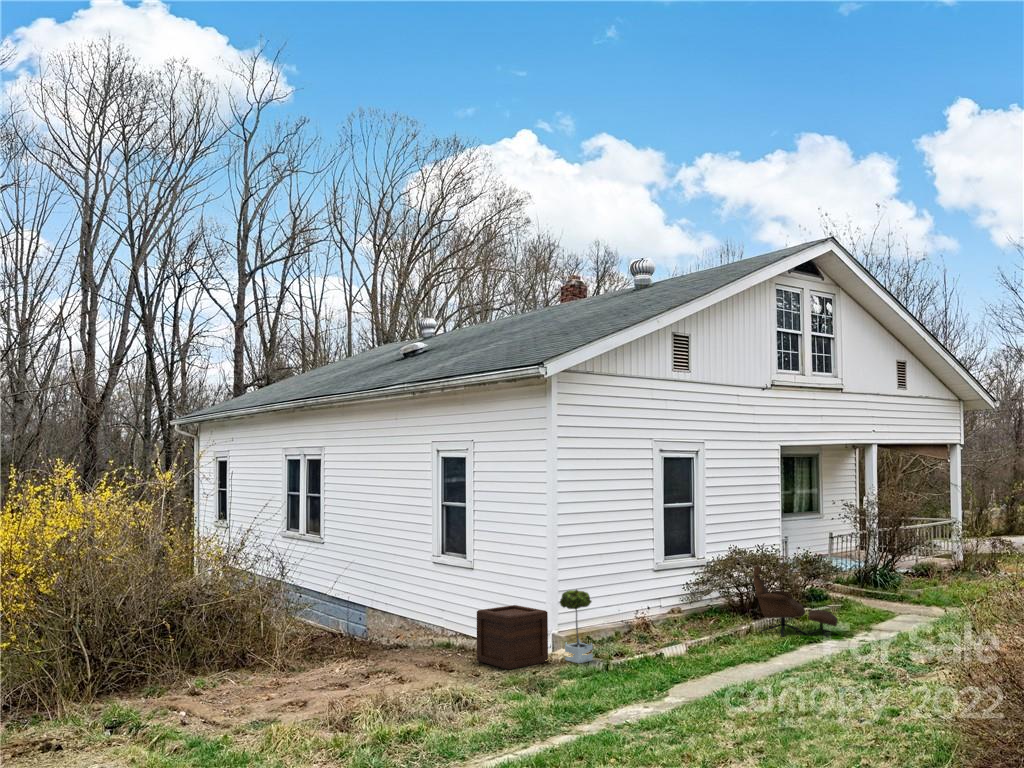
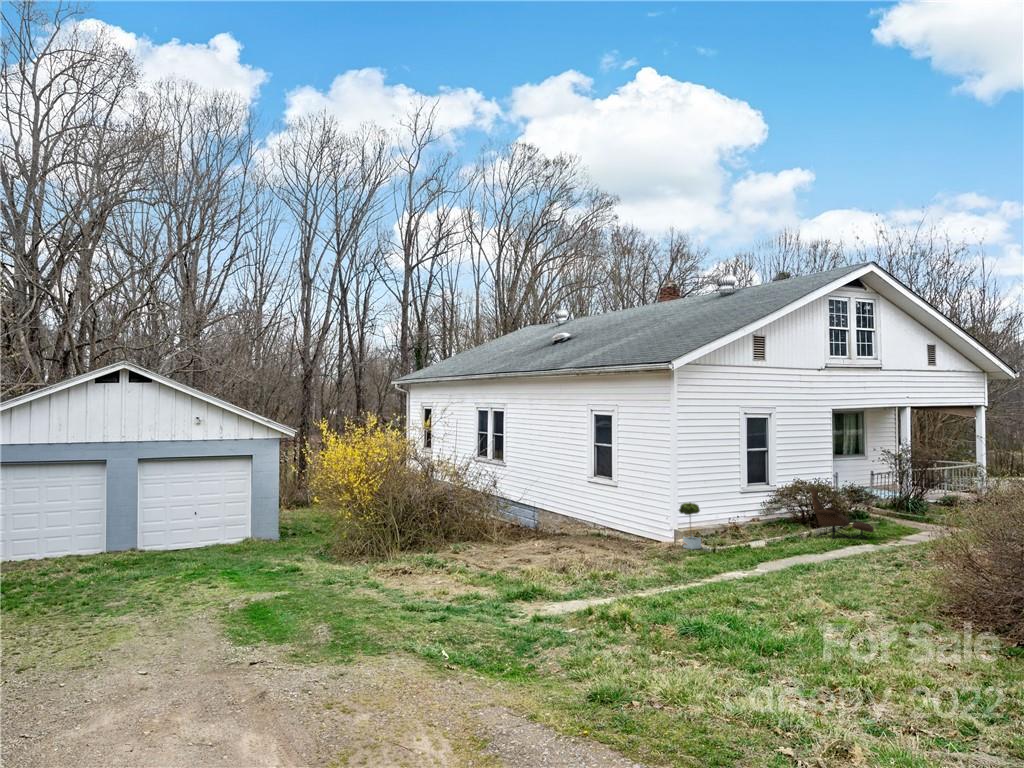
wooden crate: present [477,605,548,670] -> none [624,512,672,552]

